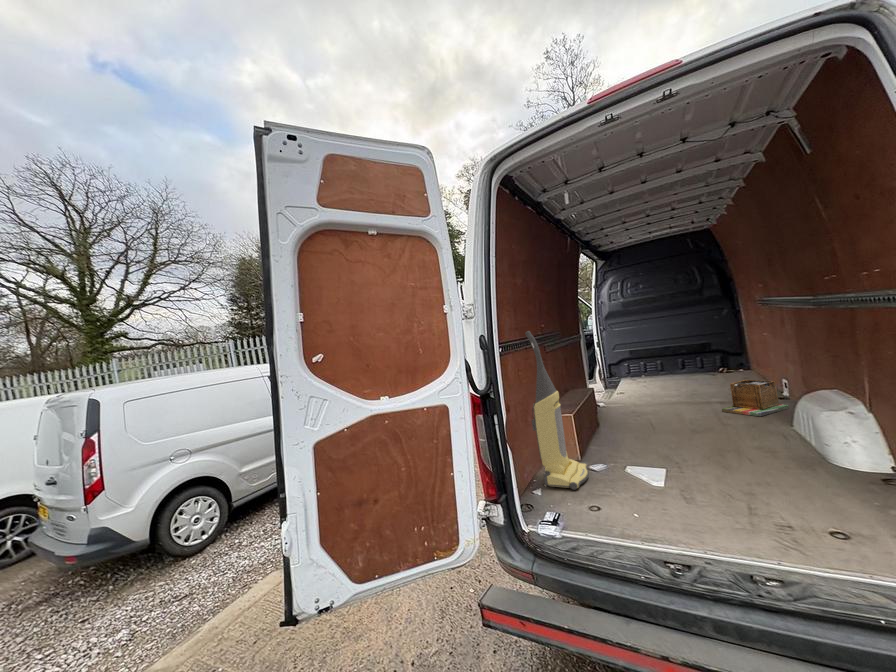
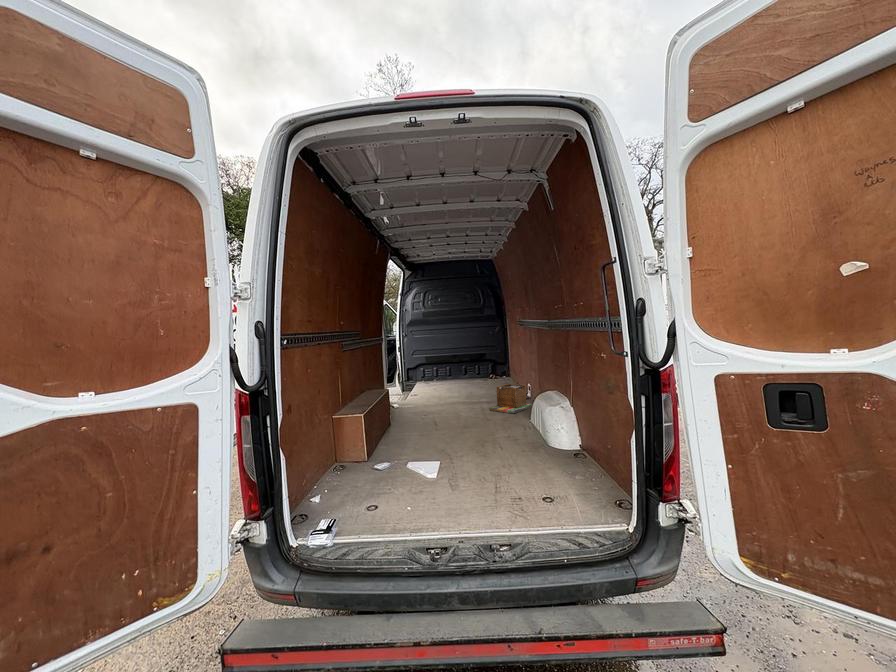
vacuum cleaner: present [525,331,588,490] -> none [318,325,372,492]

